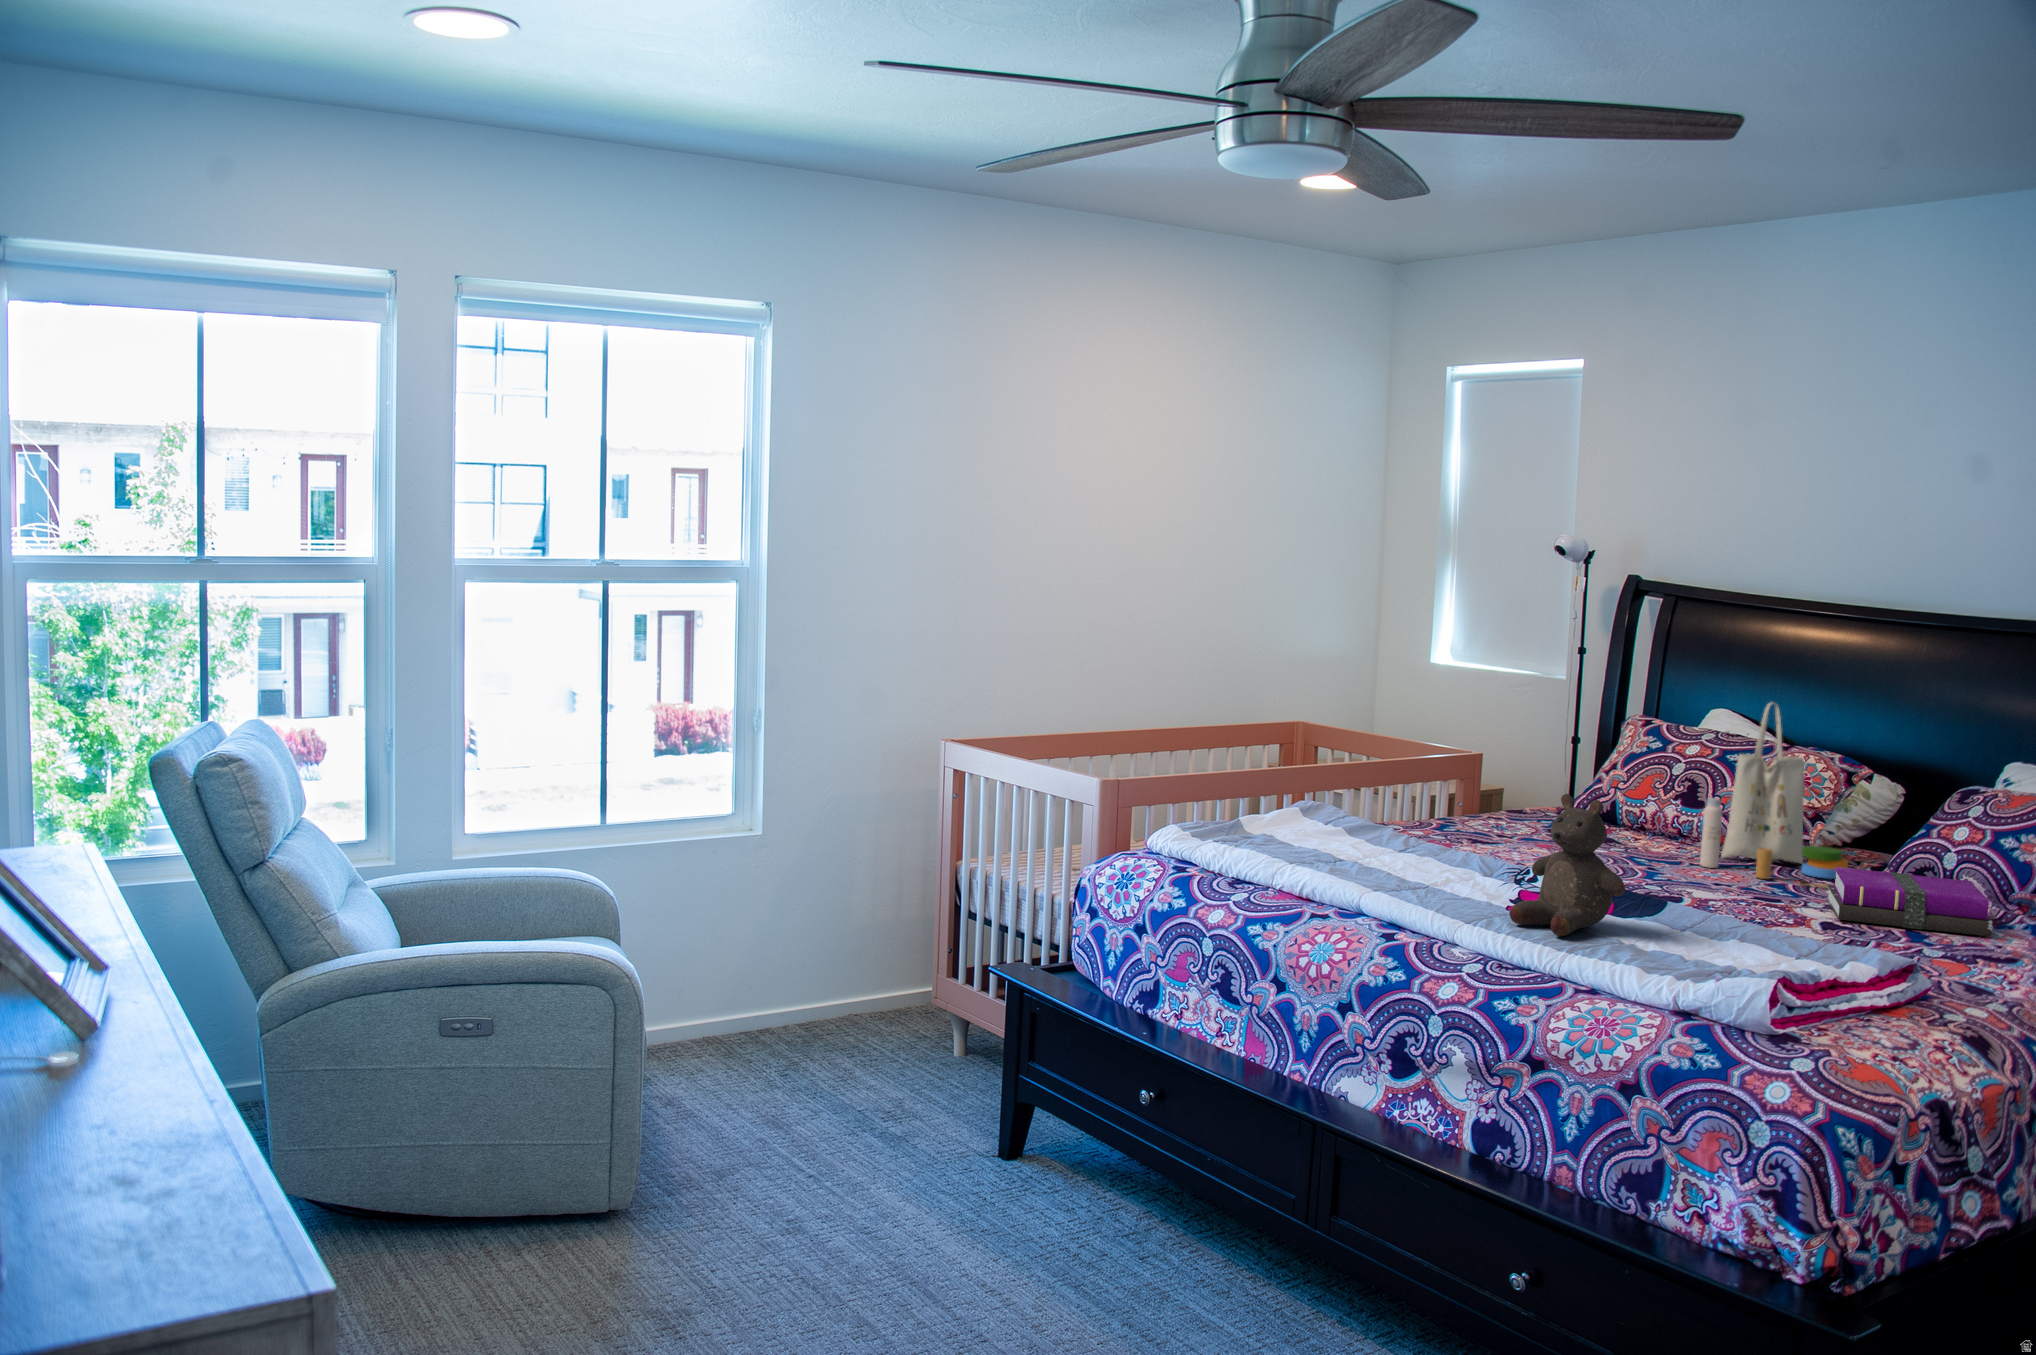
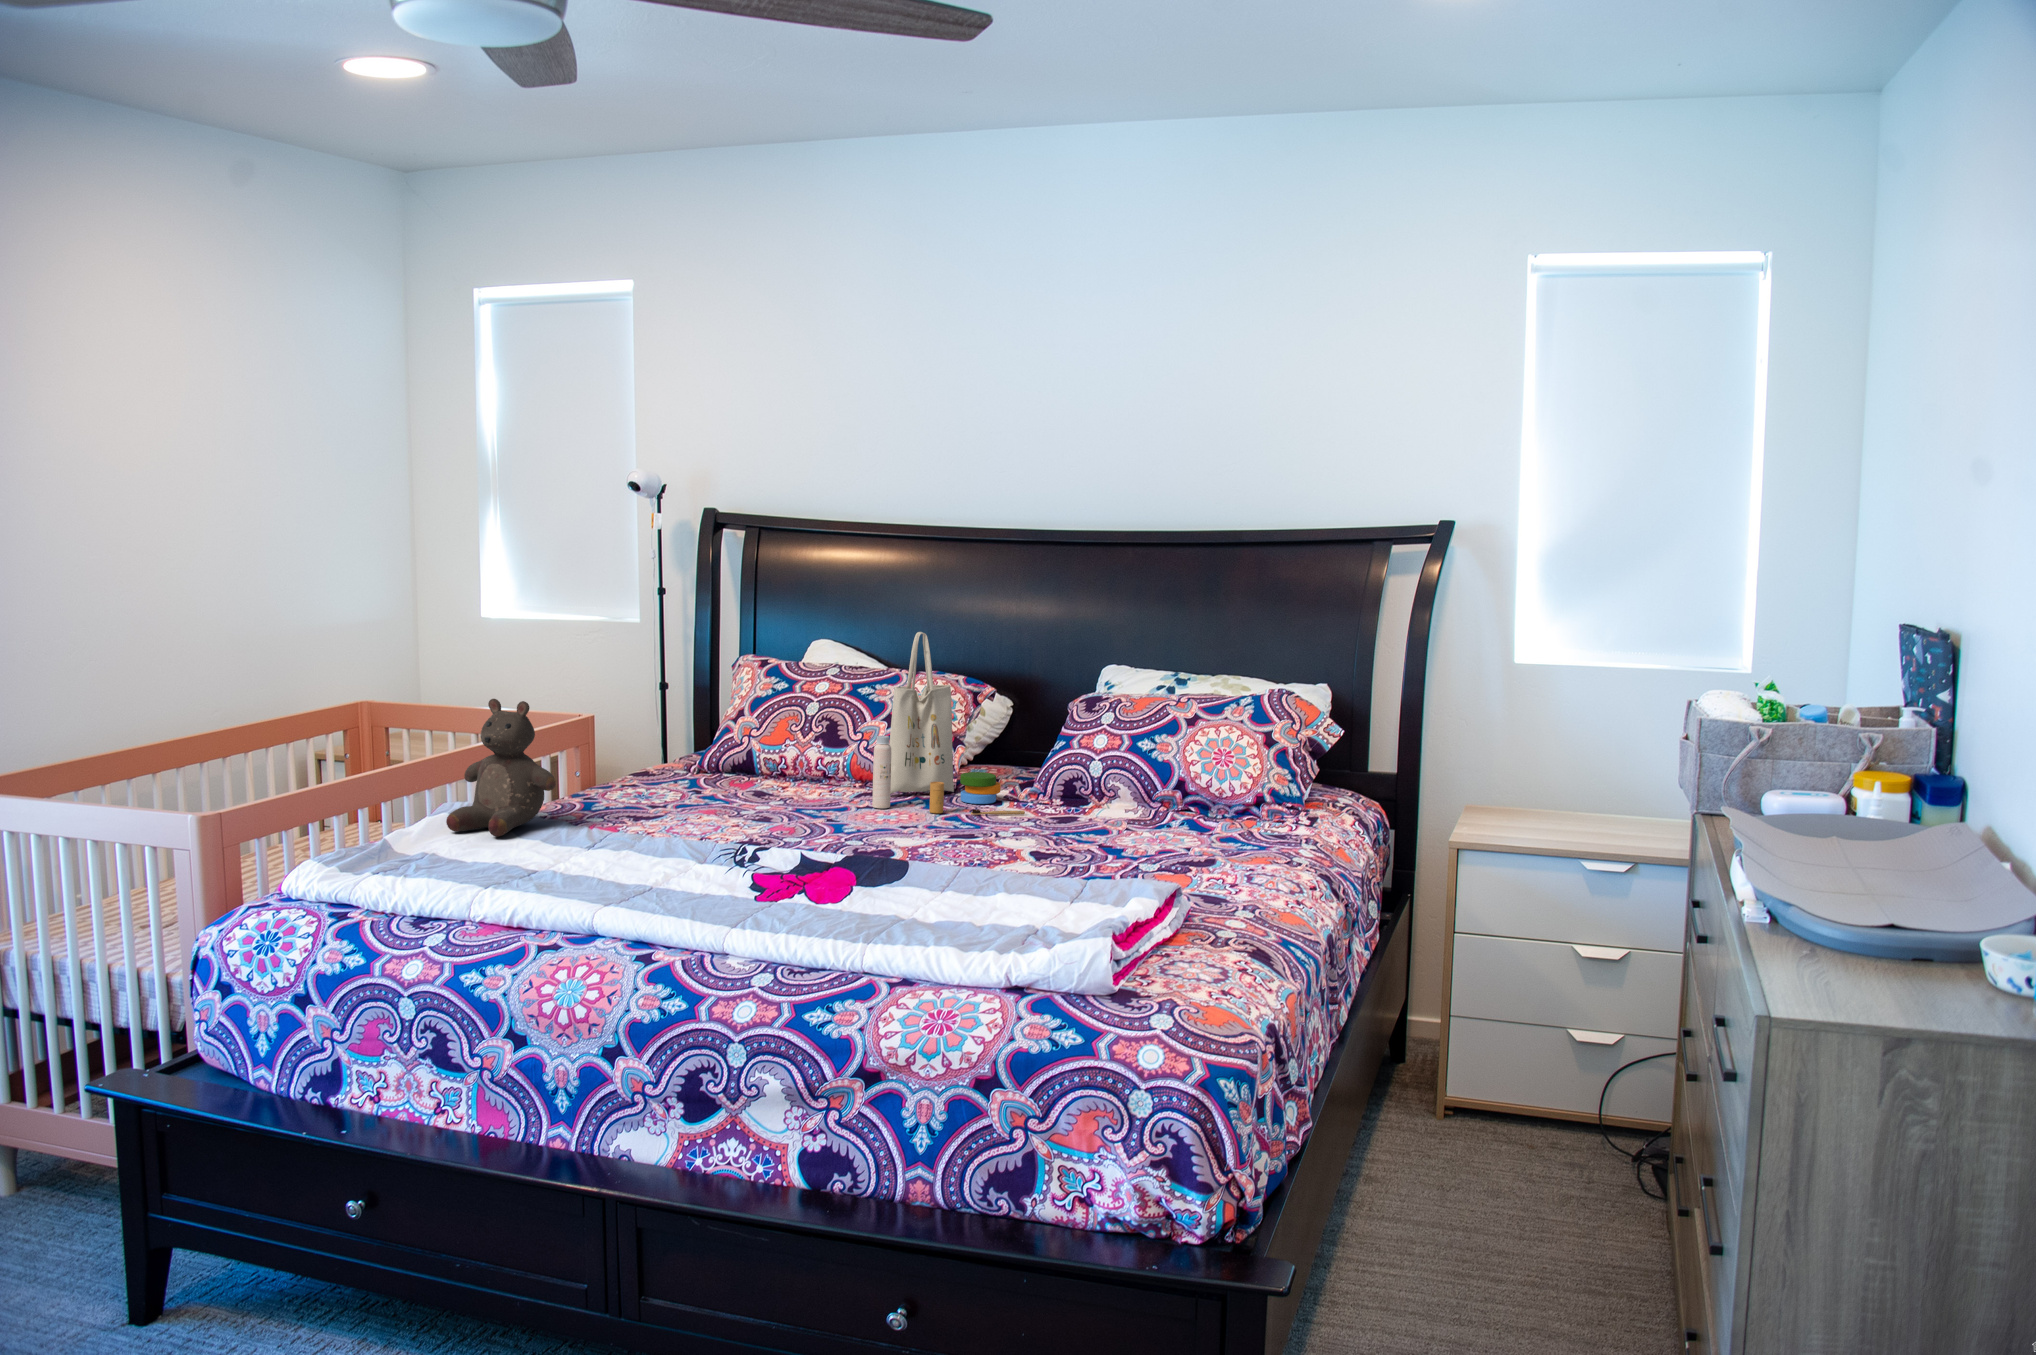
stuffed bear: present [1509,794,1625,936] -> present [446,699,556,836]
notebook: present [1826,867,1993,937] -> none [1007,791,1161,847]

